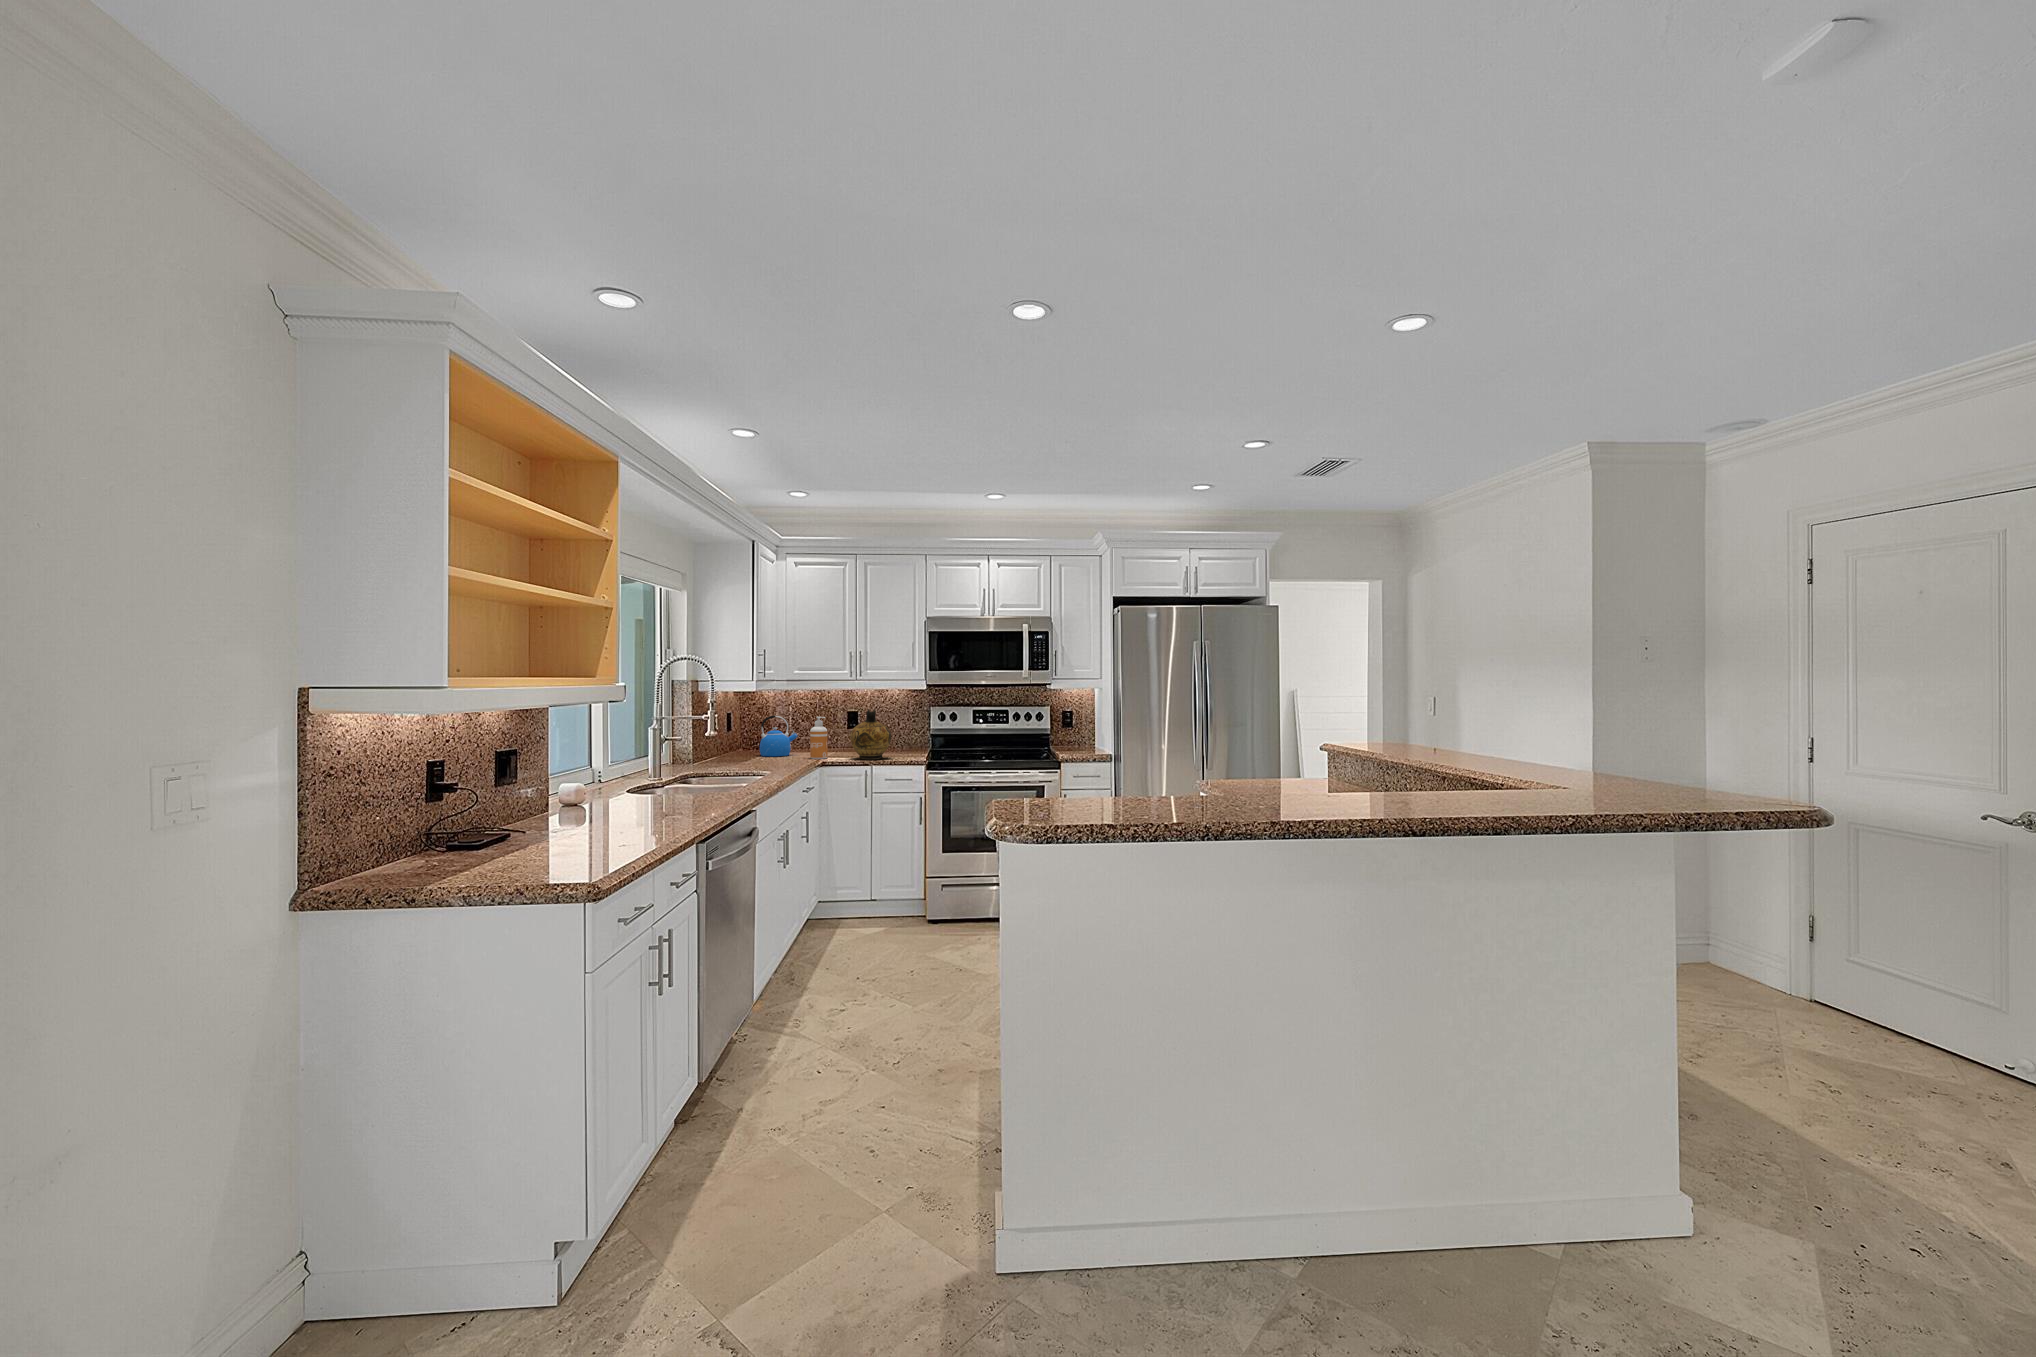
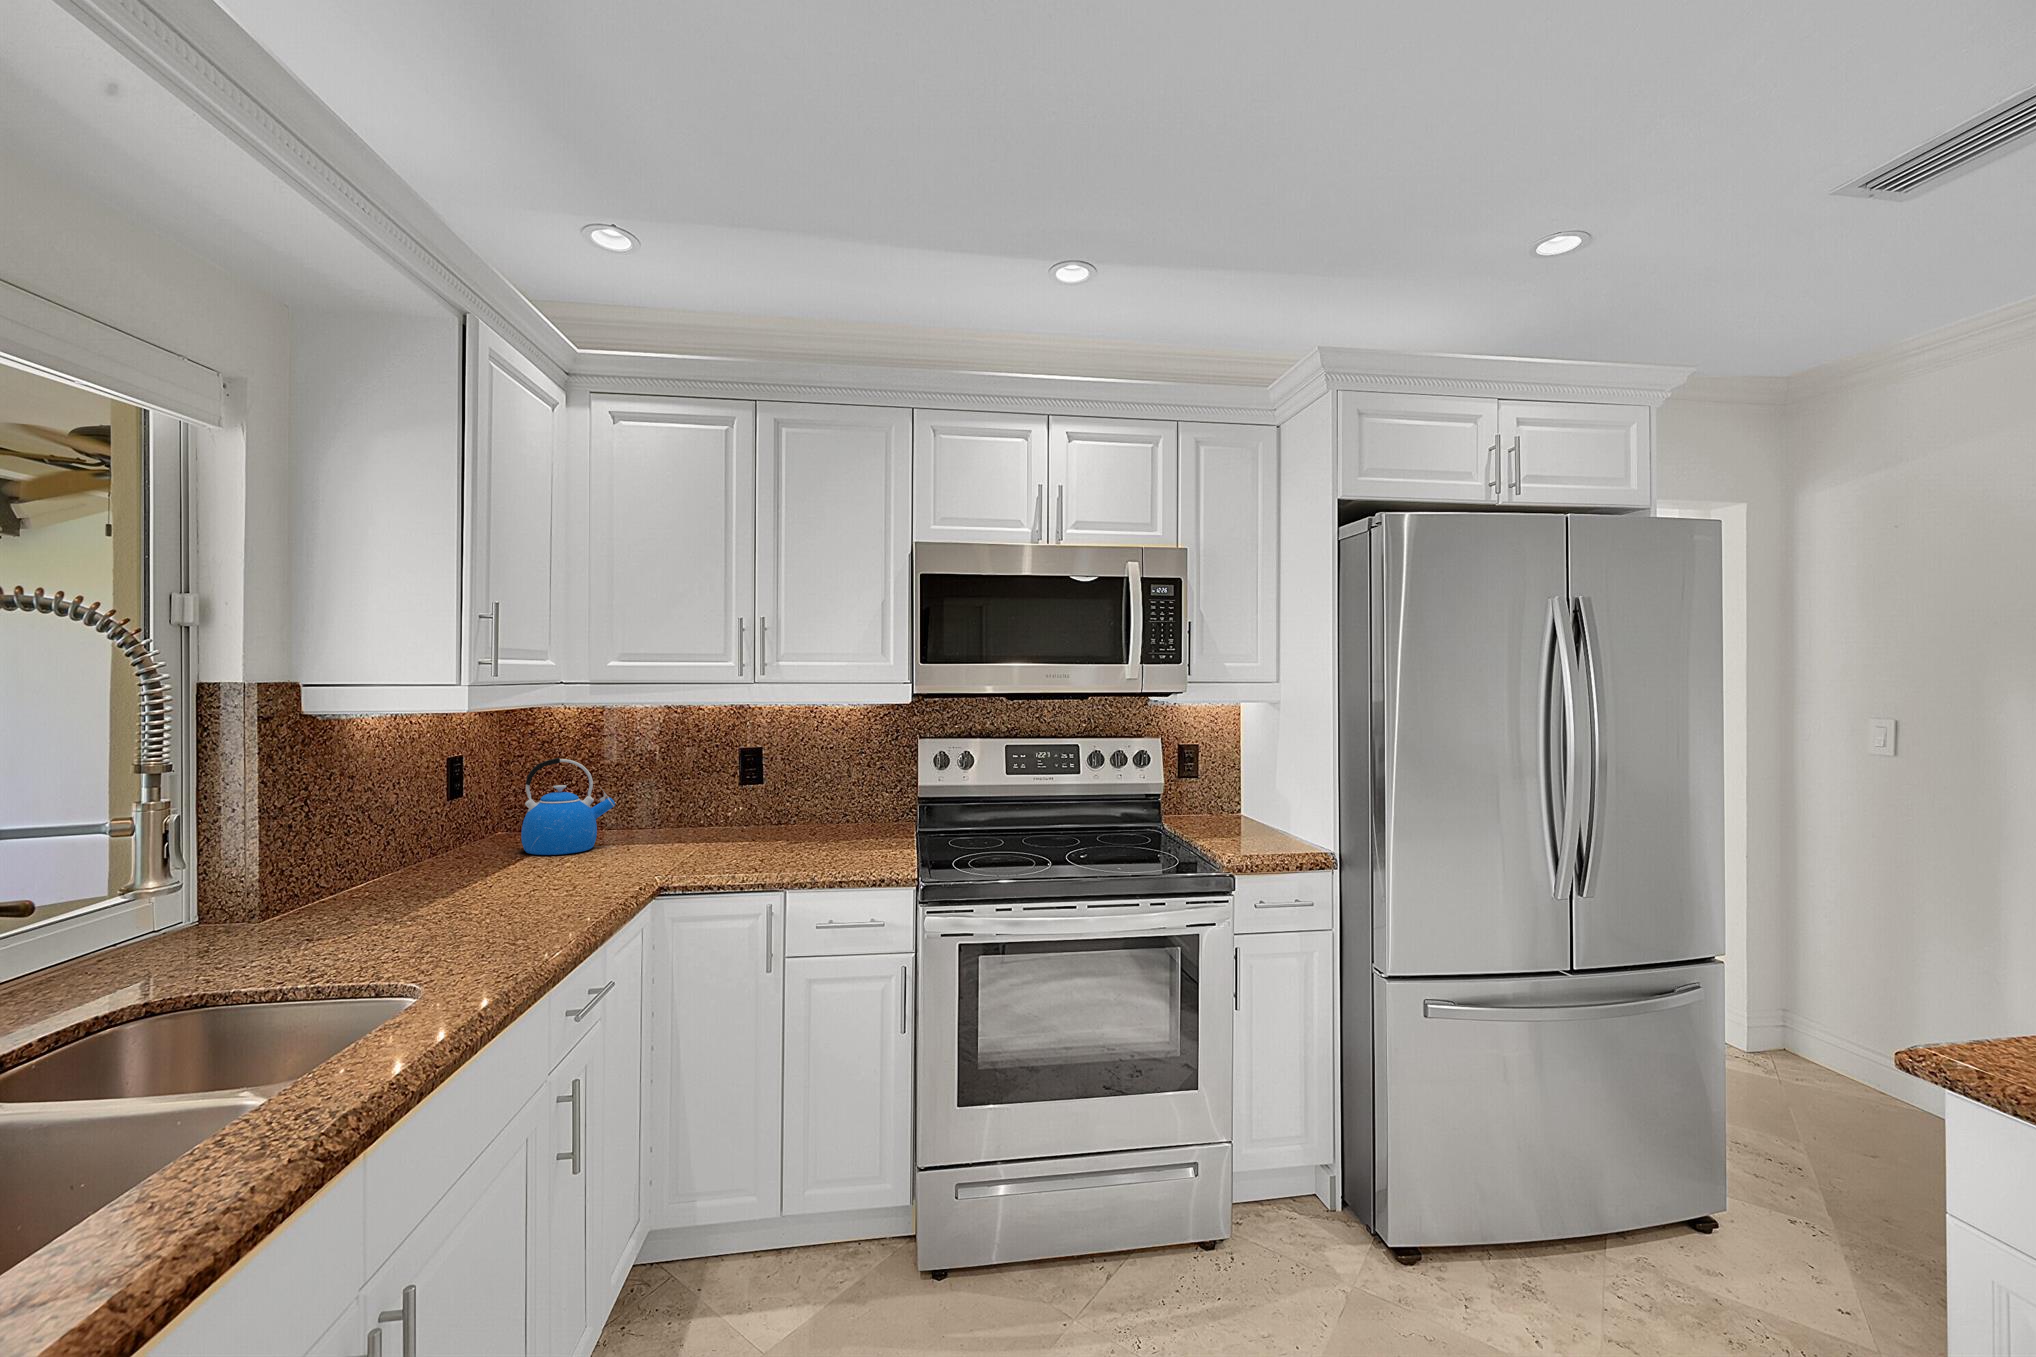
ceramic jug: present [850,709,891,759] -> none [726,751,824,872]
soap dispenser: present [810,717,828,759] -> none [631,766,672,868]

